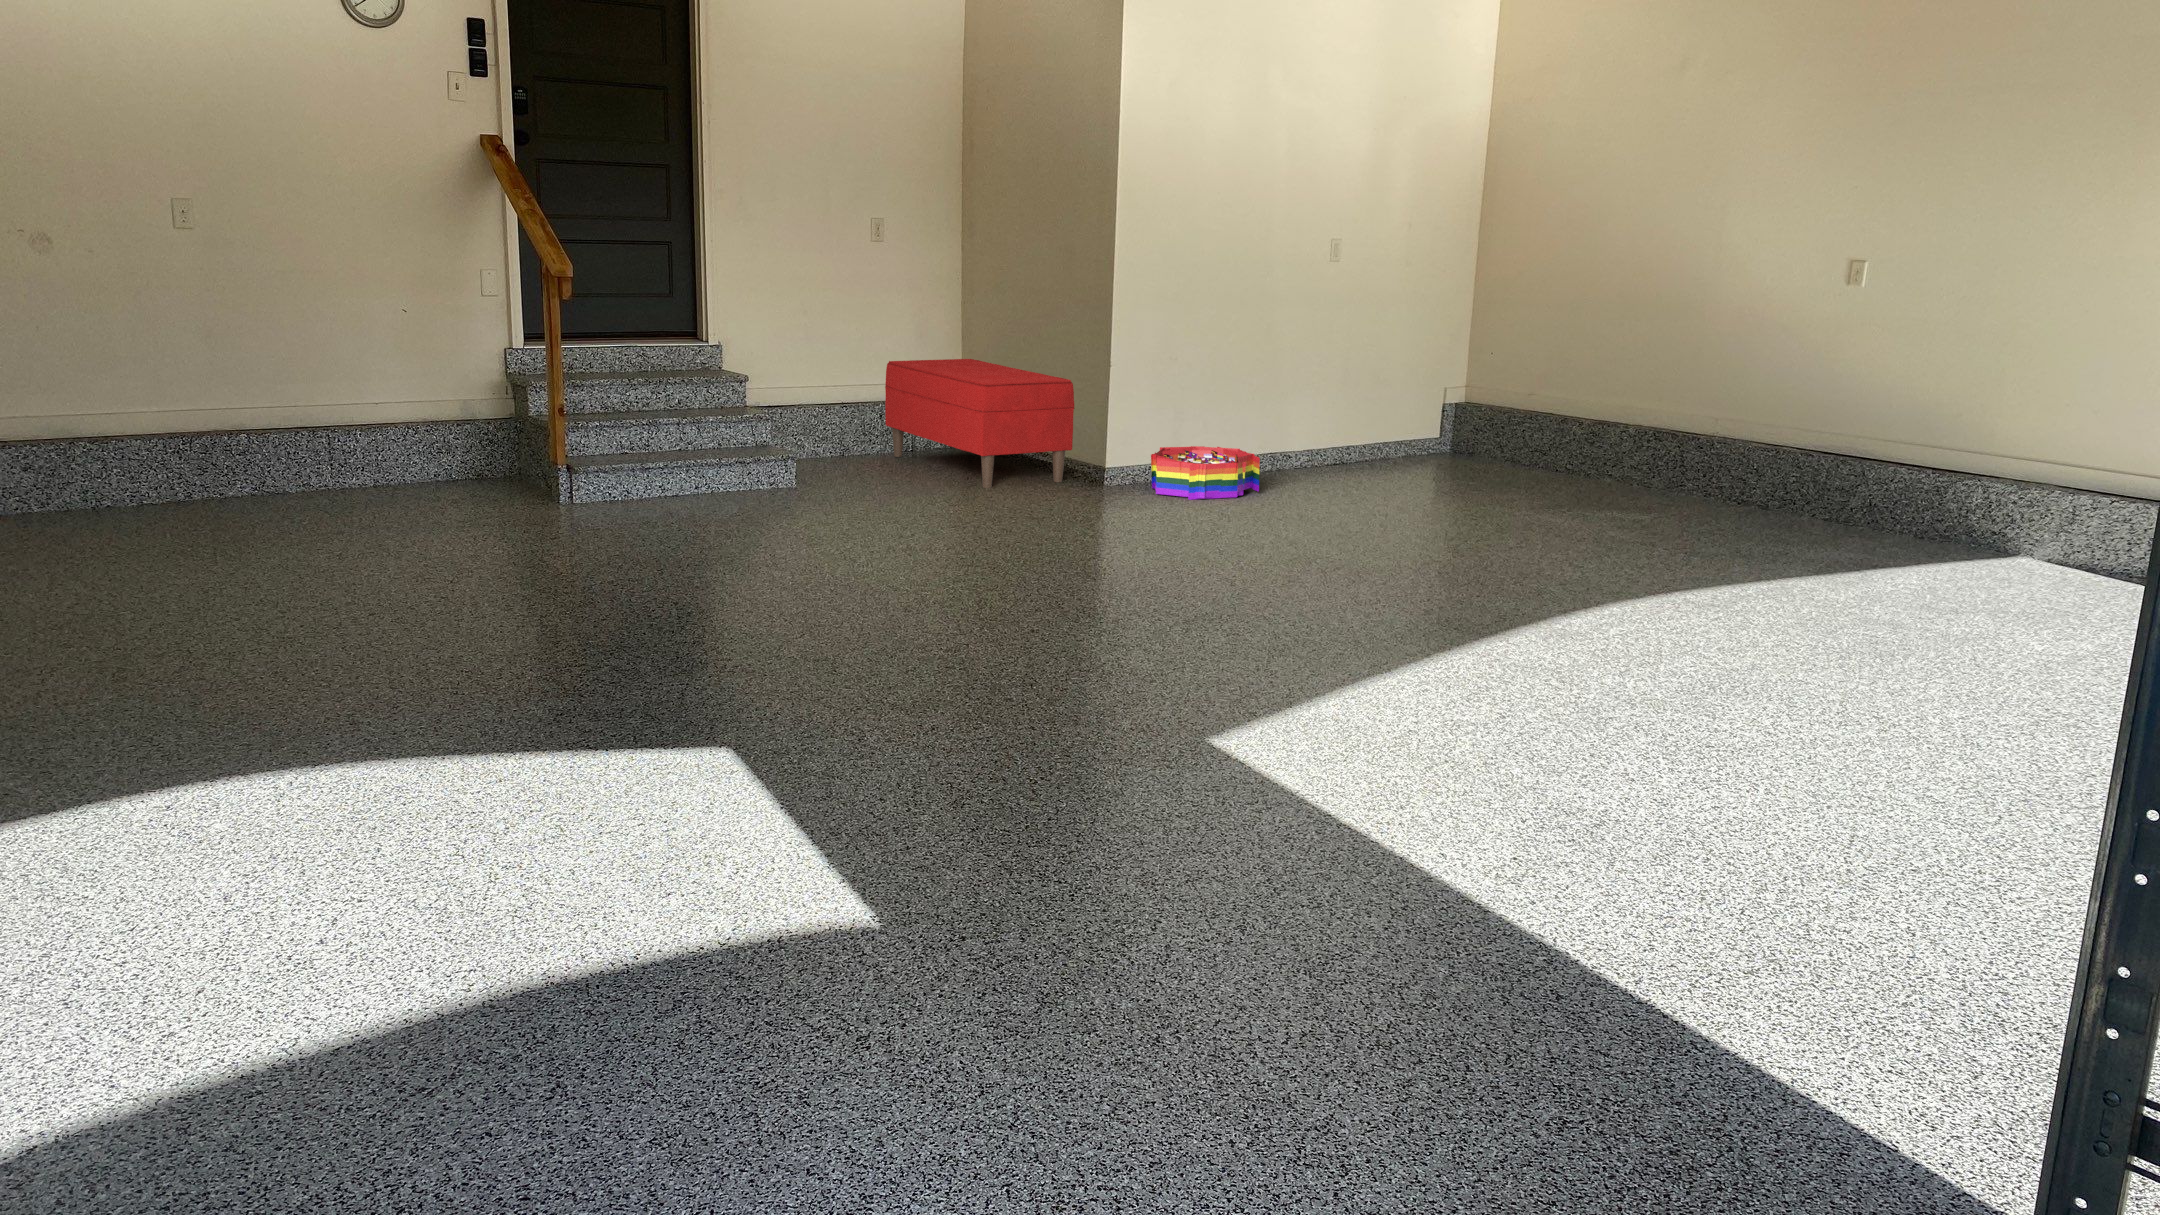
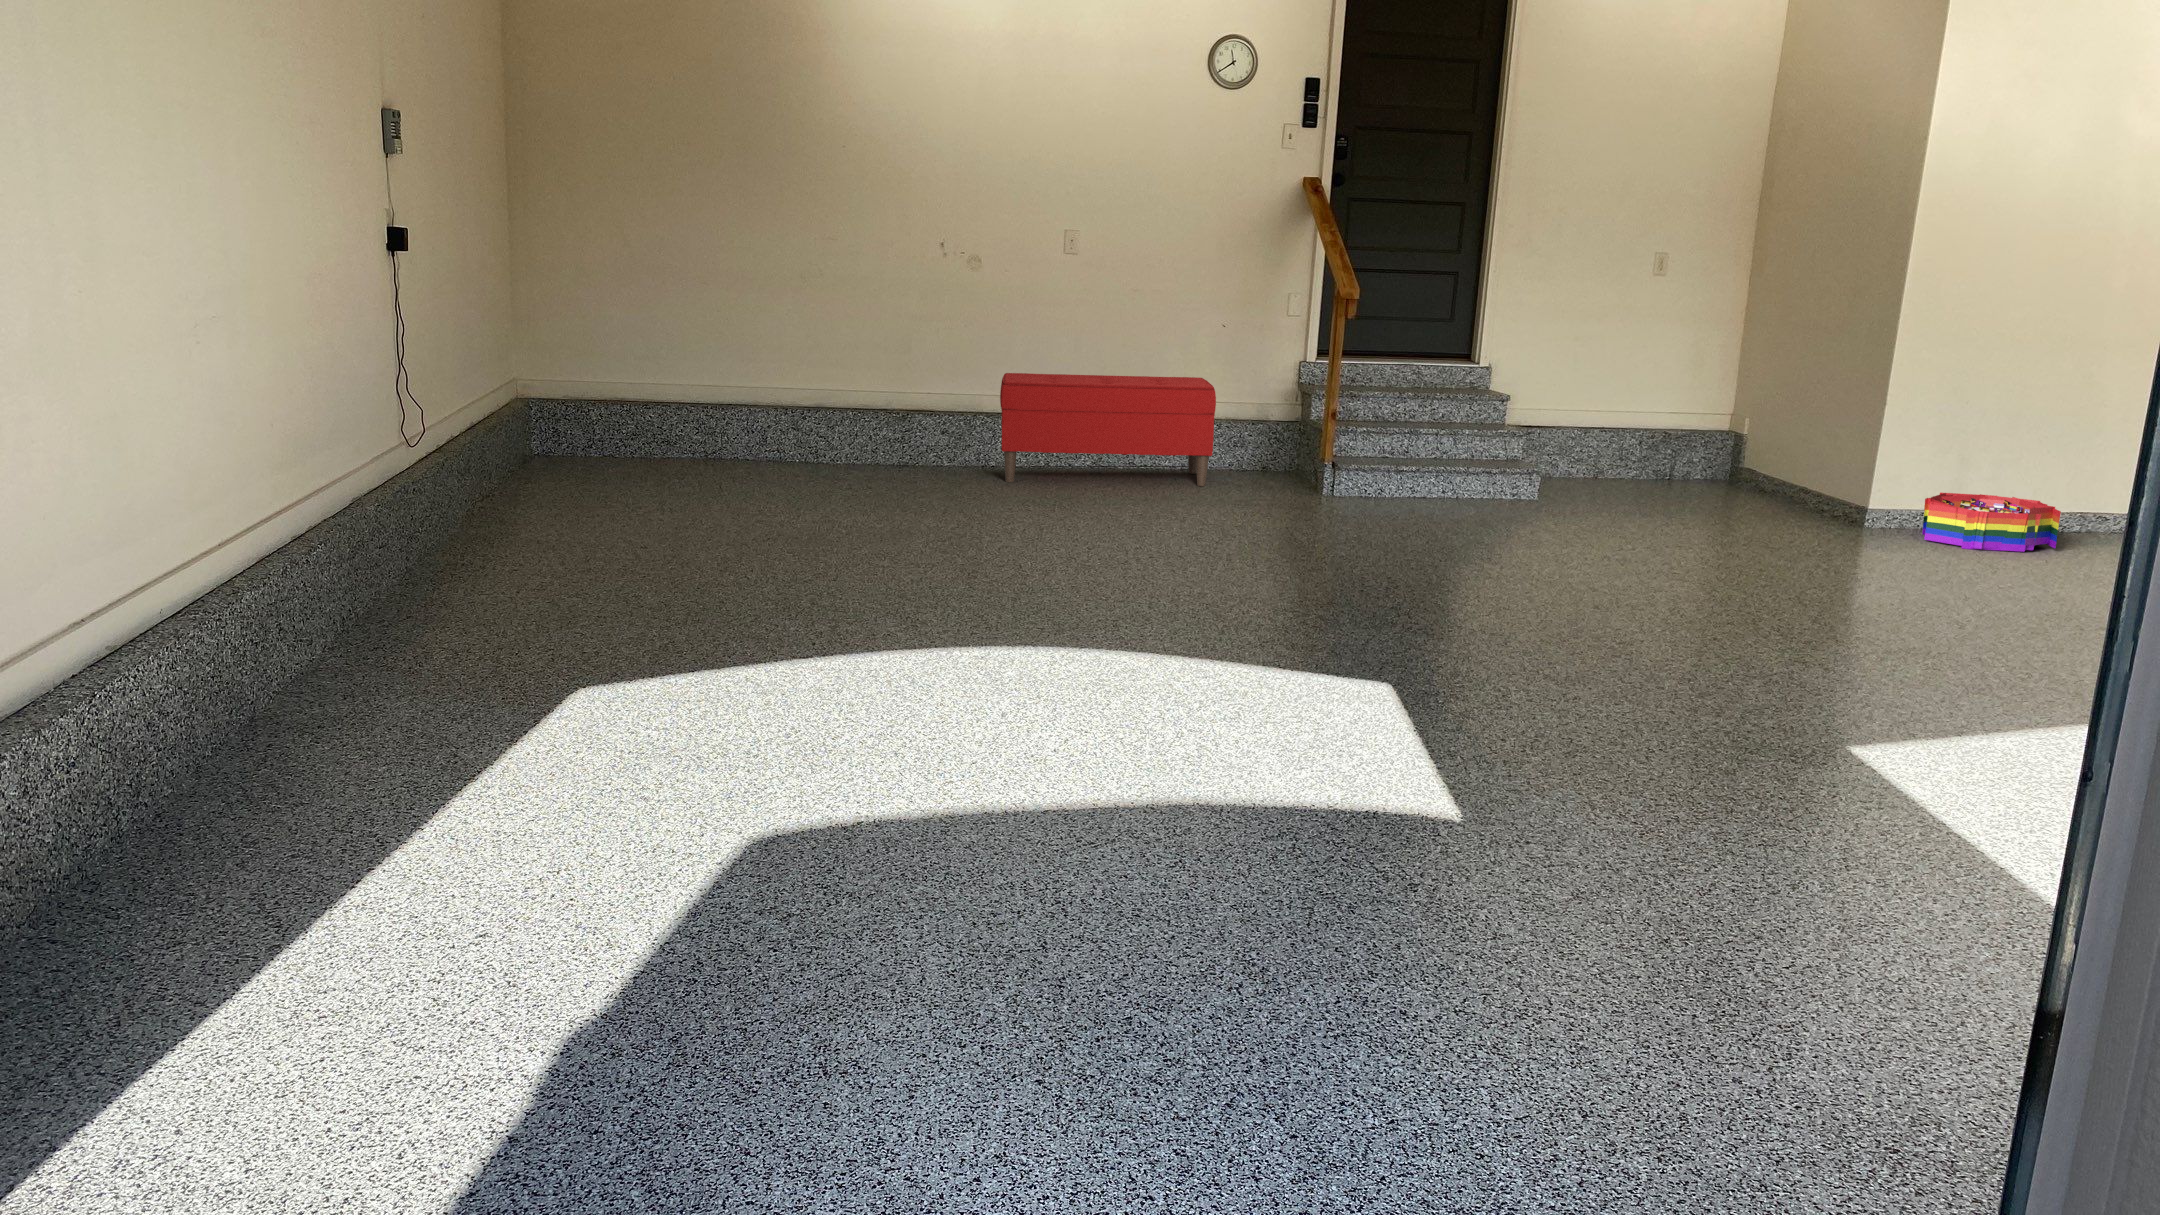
bench: present [885,359,1074,488] -> present [1000,373,1216,486]

